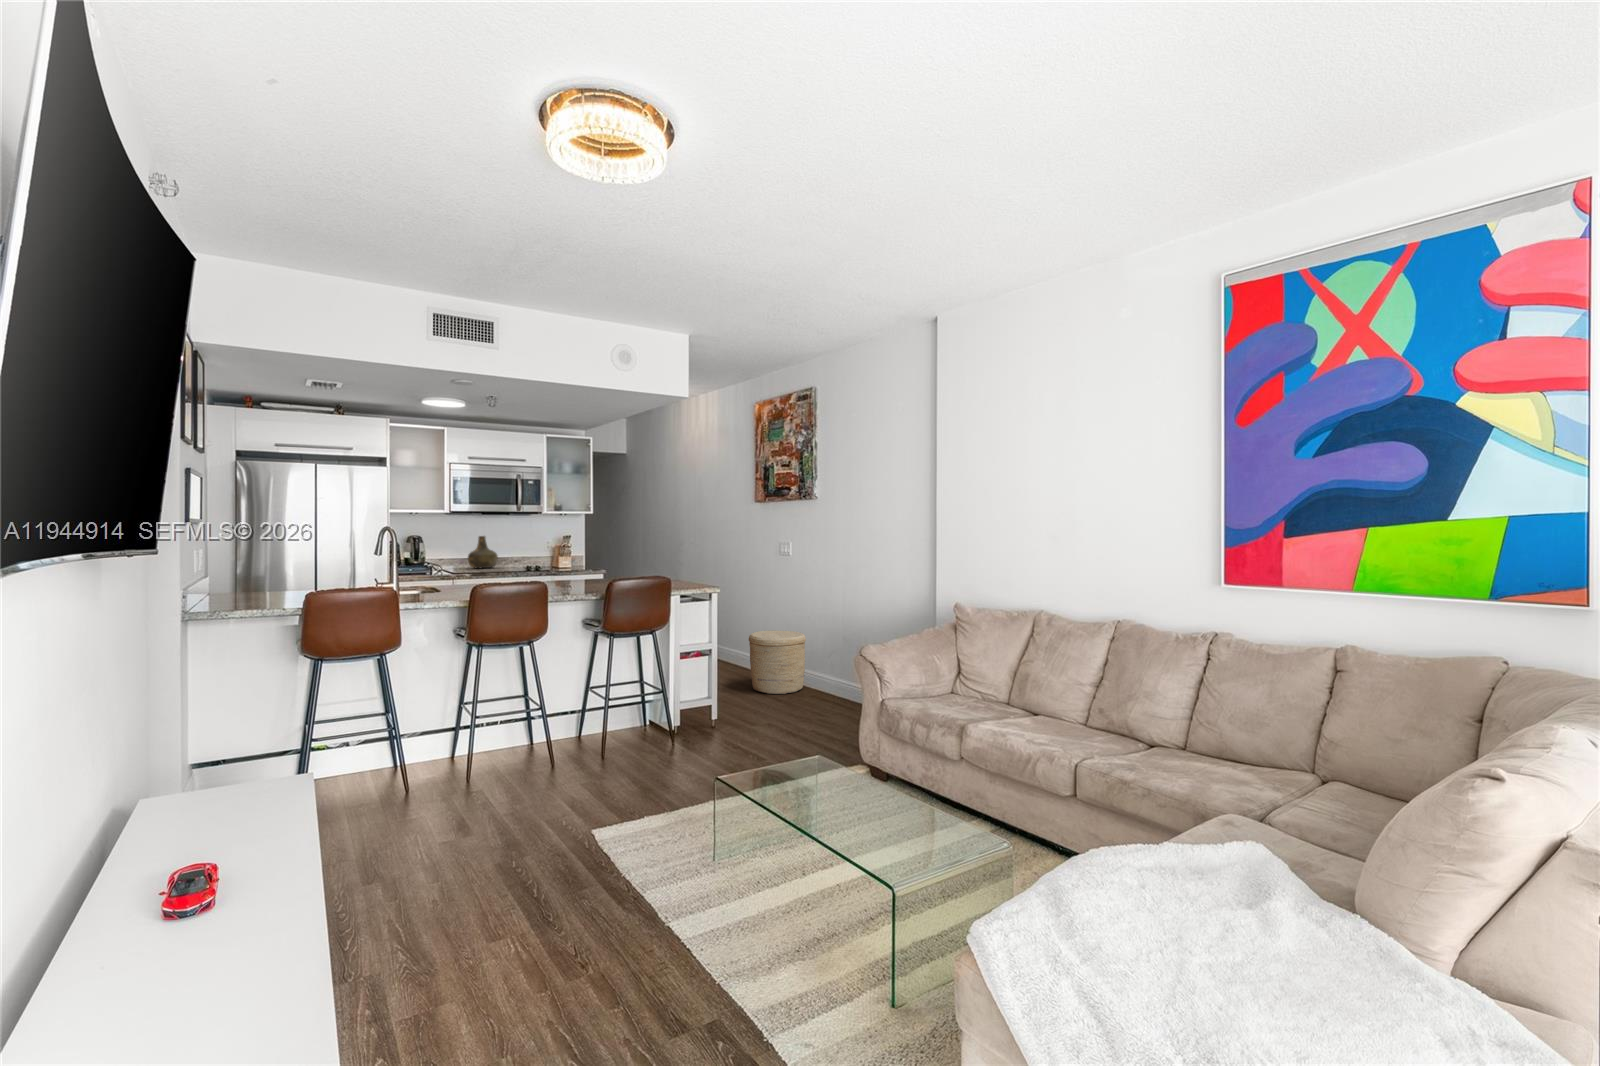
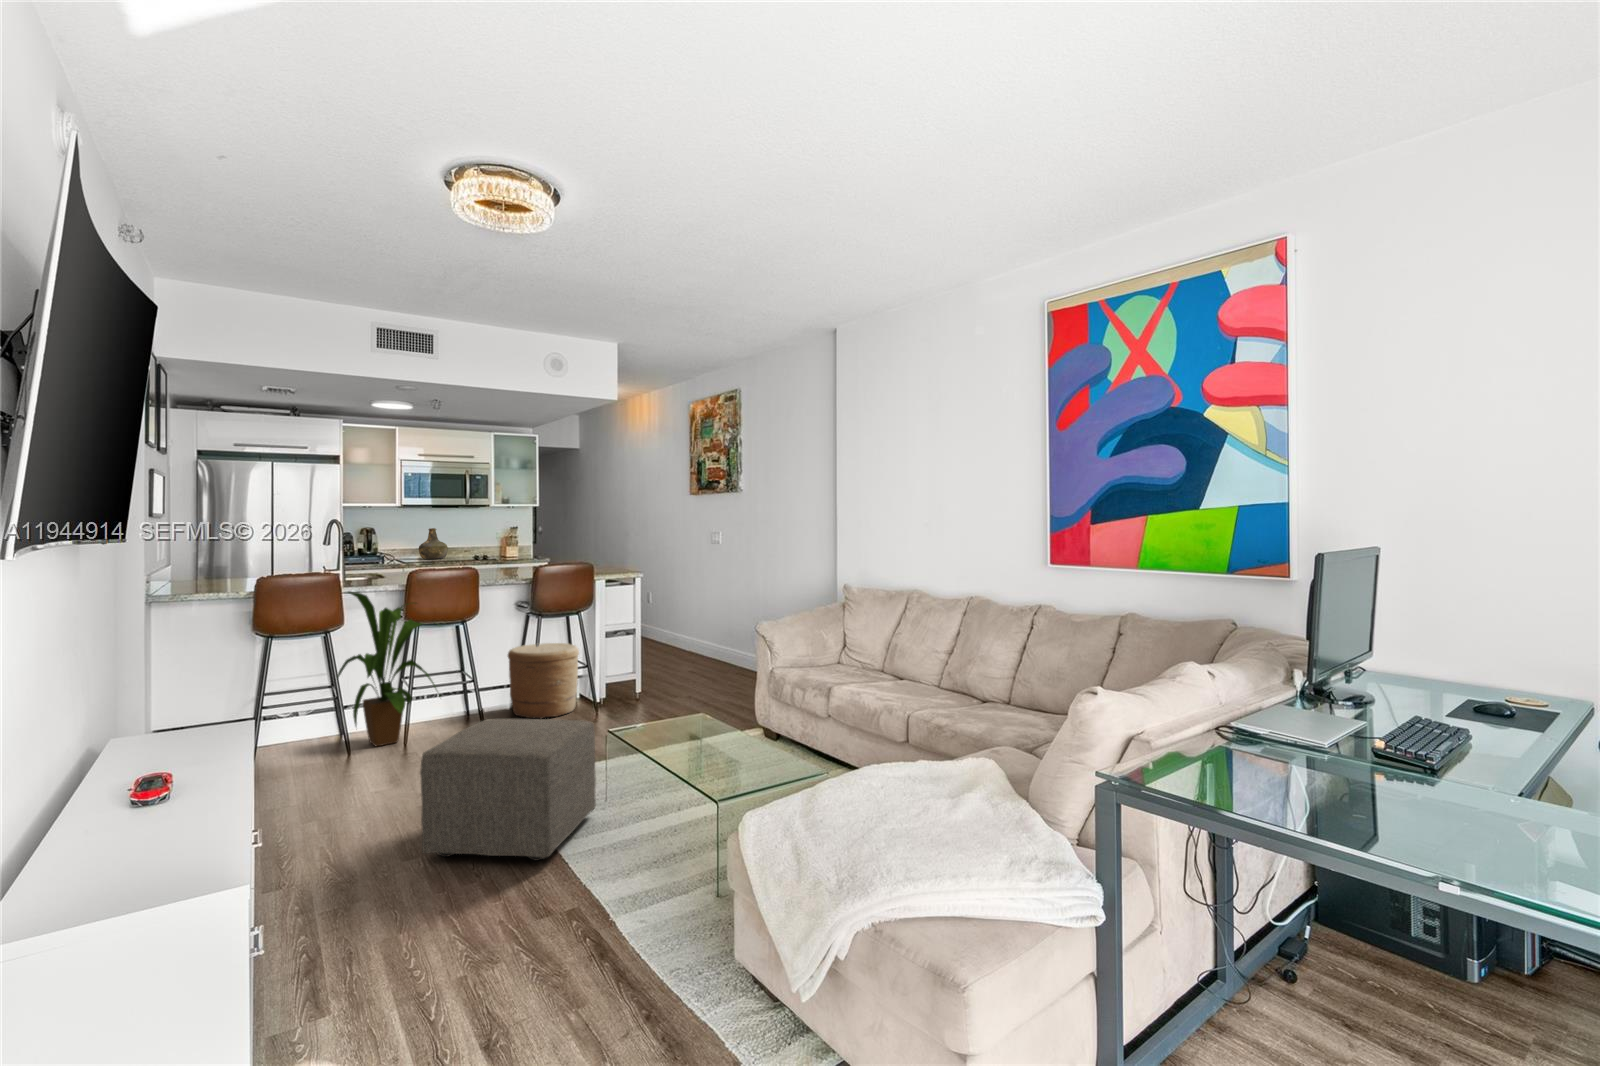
house plant: none [388,610,508,784] -> present [337,592,436,746]
woven basket: present [749,630,806,694] -> present [508,643,579,719]
ottoman: none [508,767,706,954] -> present [420,719,596,861]

